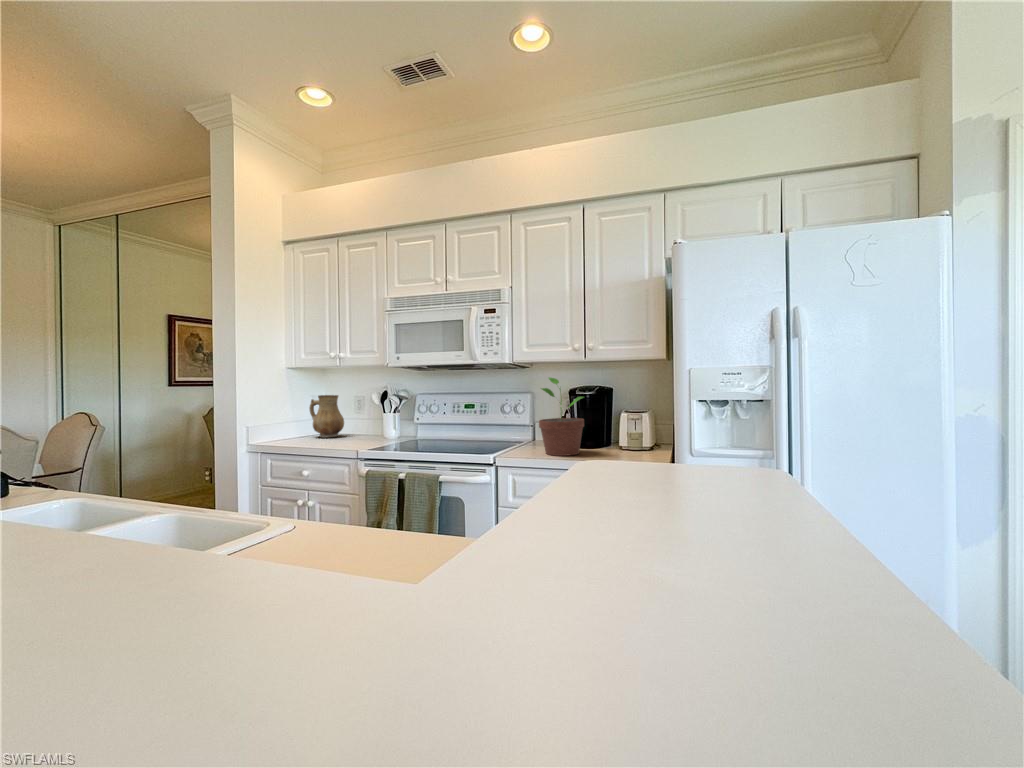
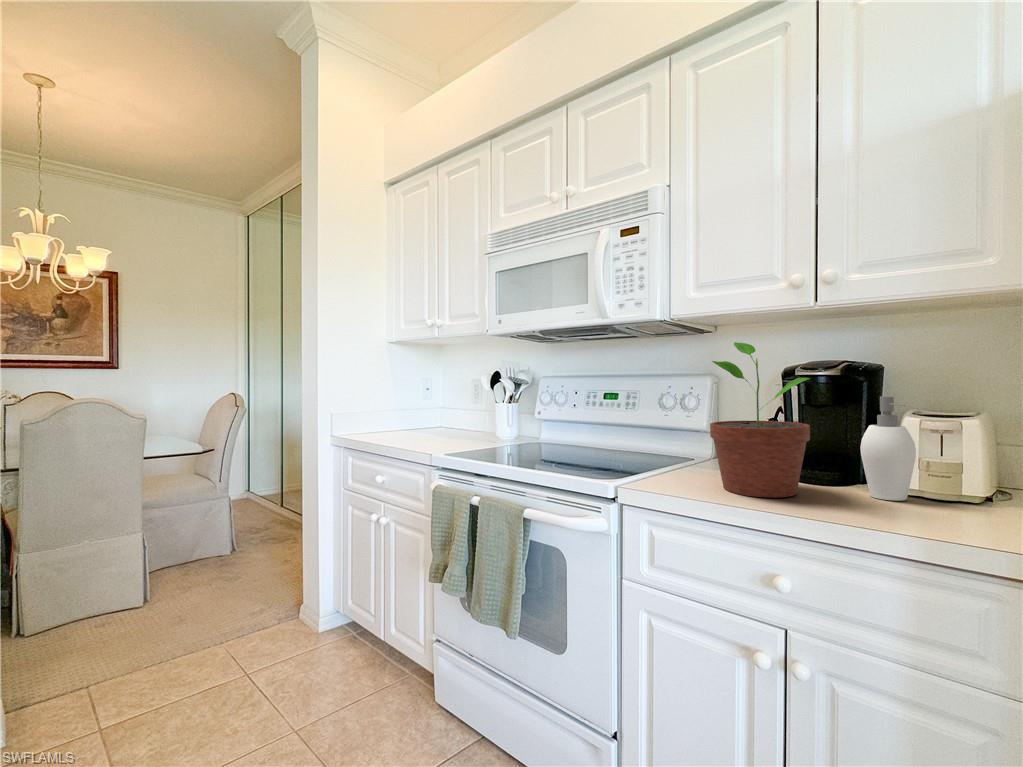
ceramic pitcher: present [309,395,344,438] -> none [416,377,455,431]
soap dispenser: none [605,404,626,452] -> present [860,396,916,501]

